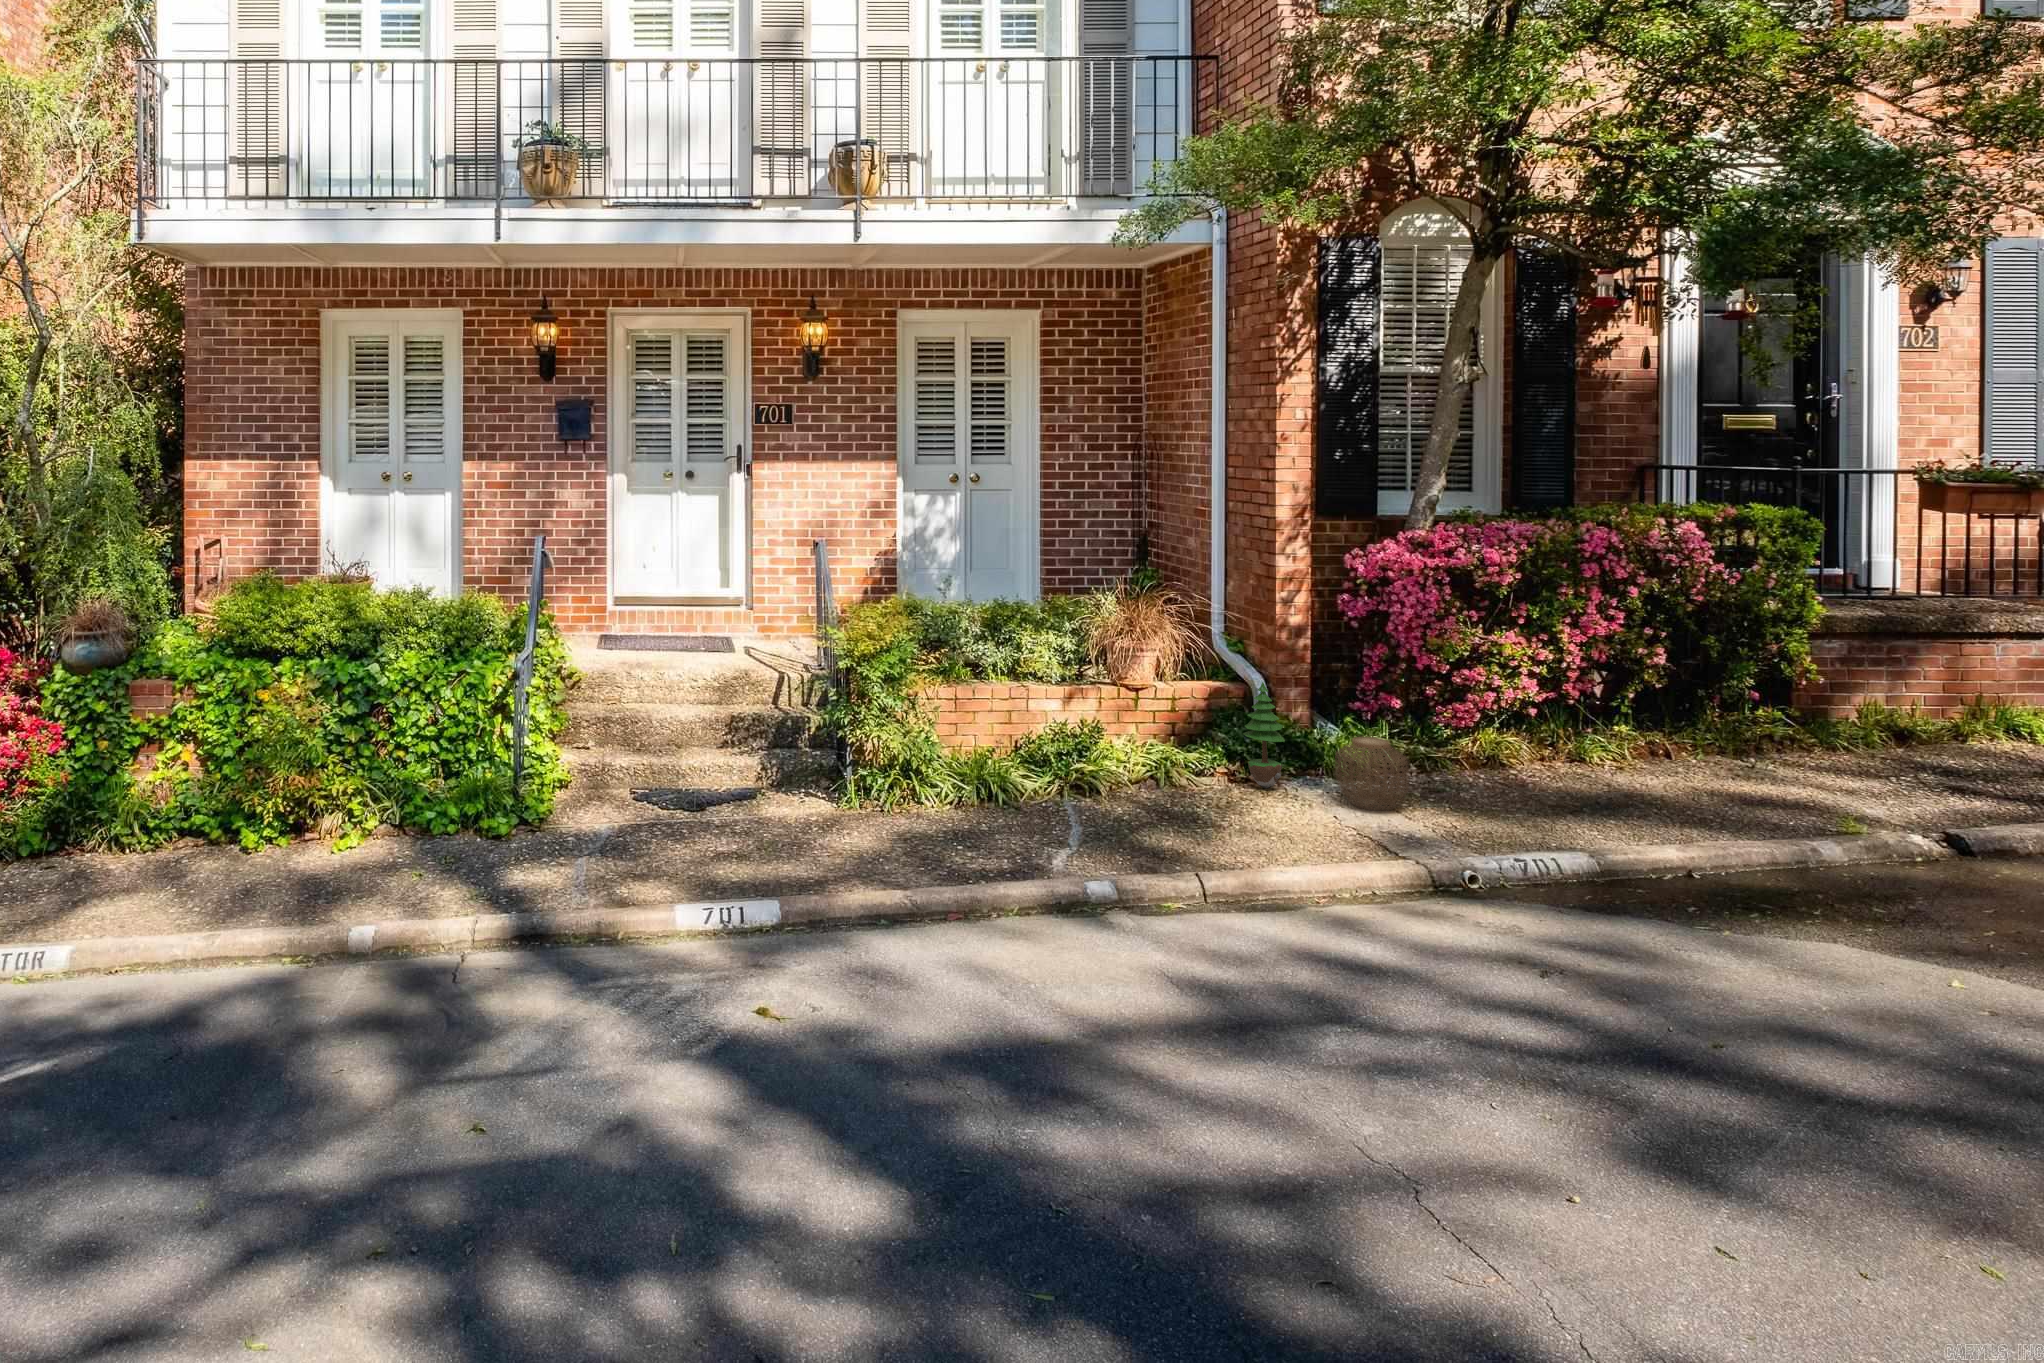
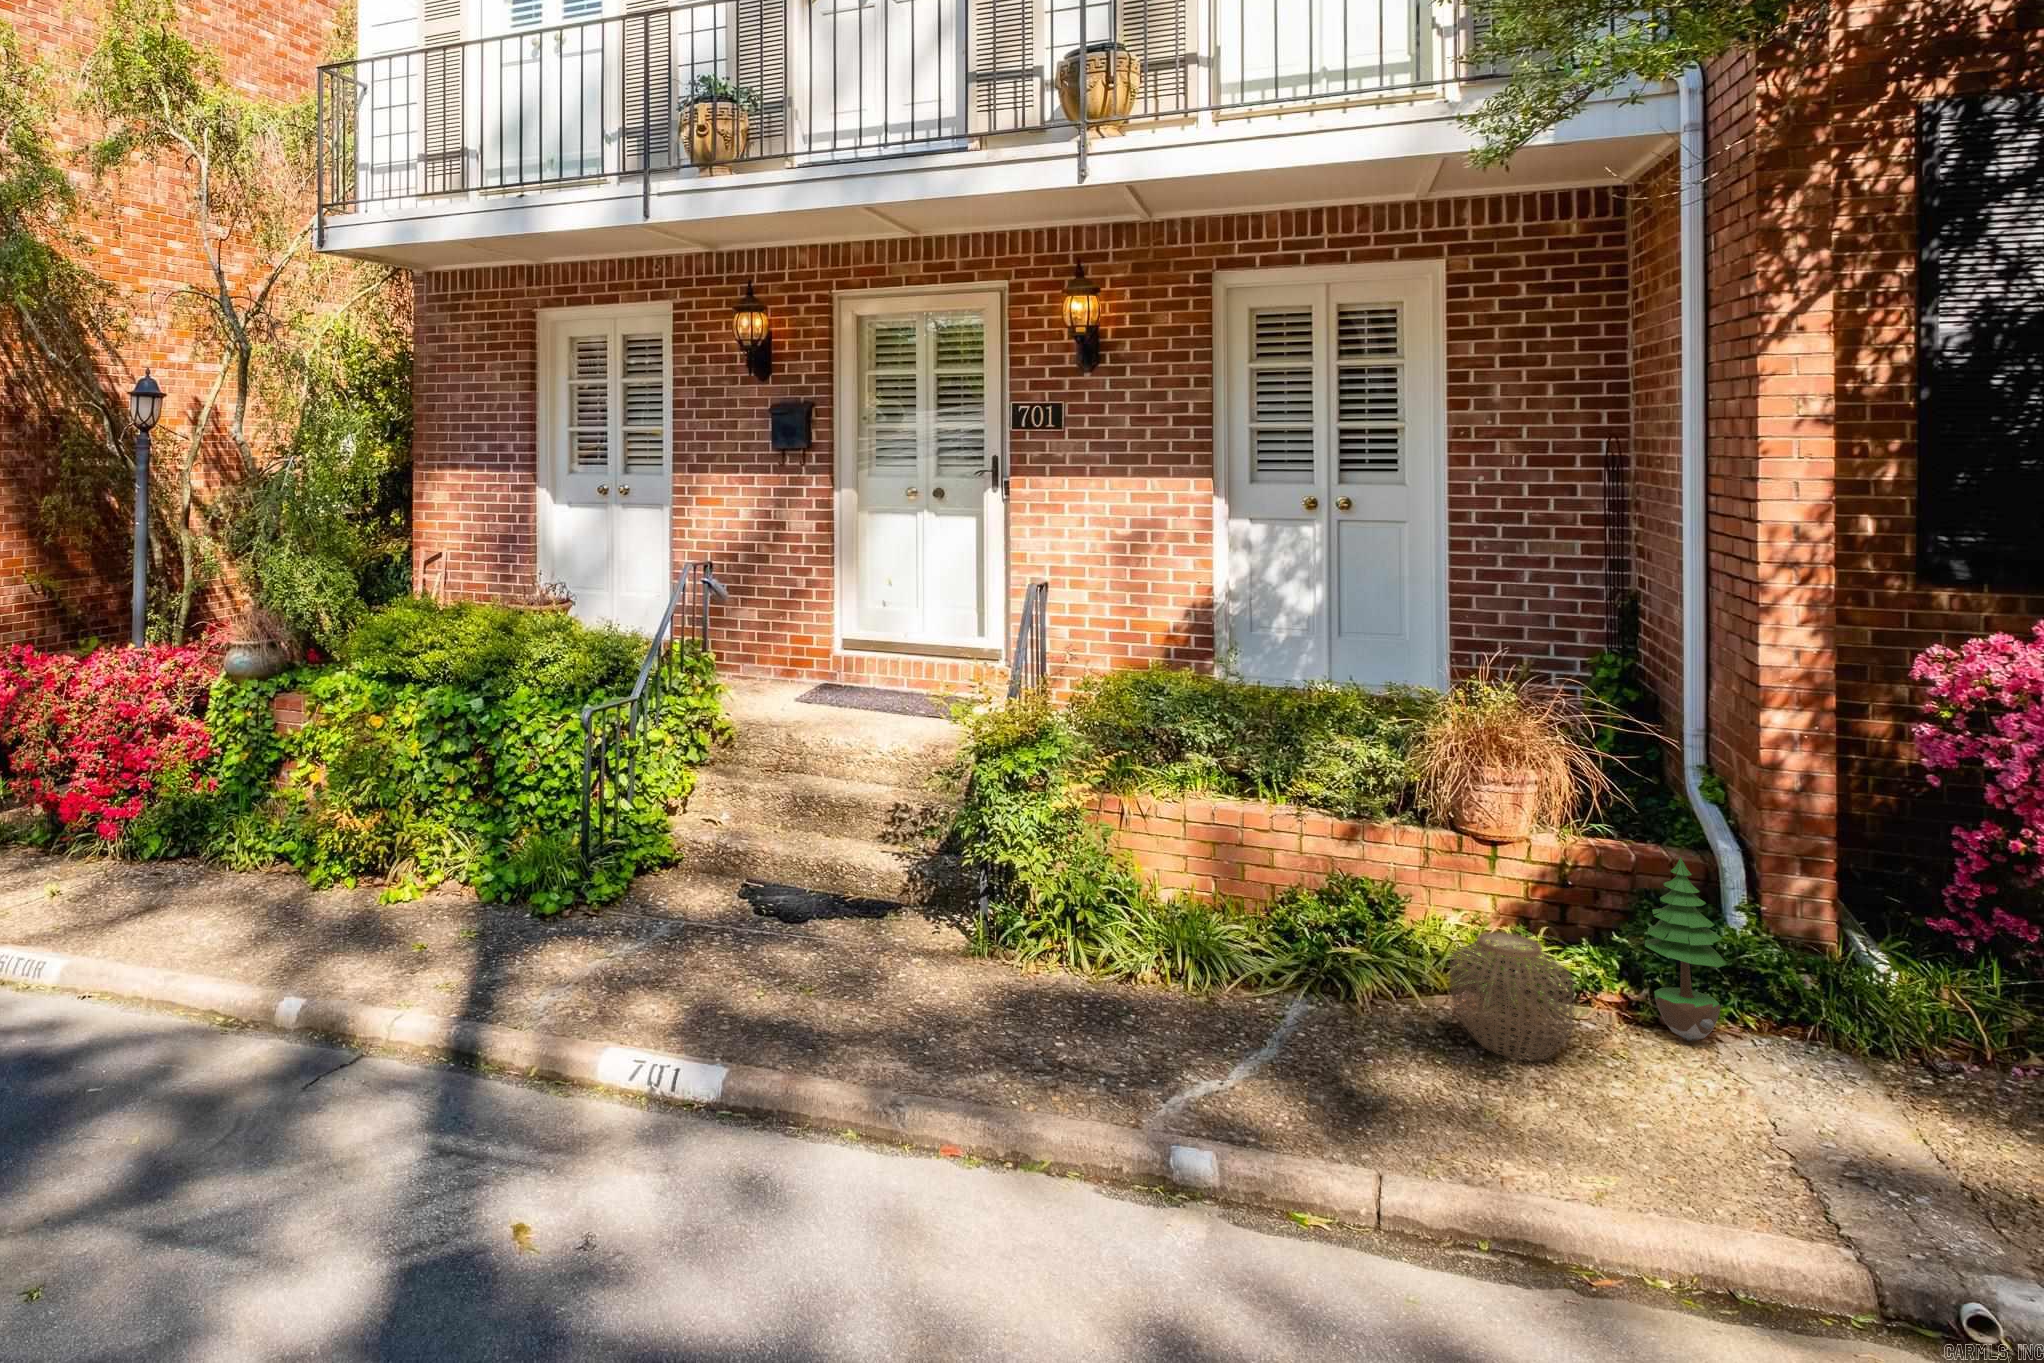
woven basket: present [1335,737,1409,811] -> present [1450,932,1574,1061]

